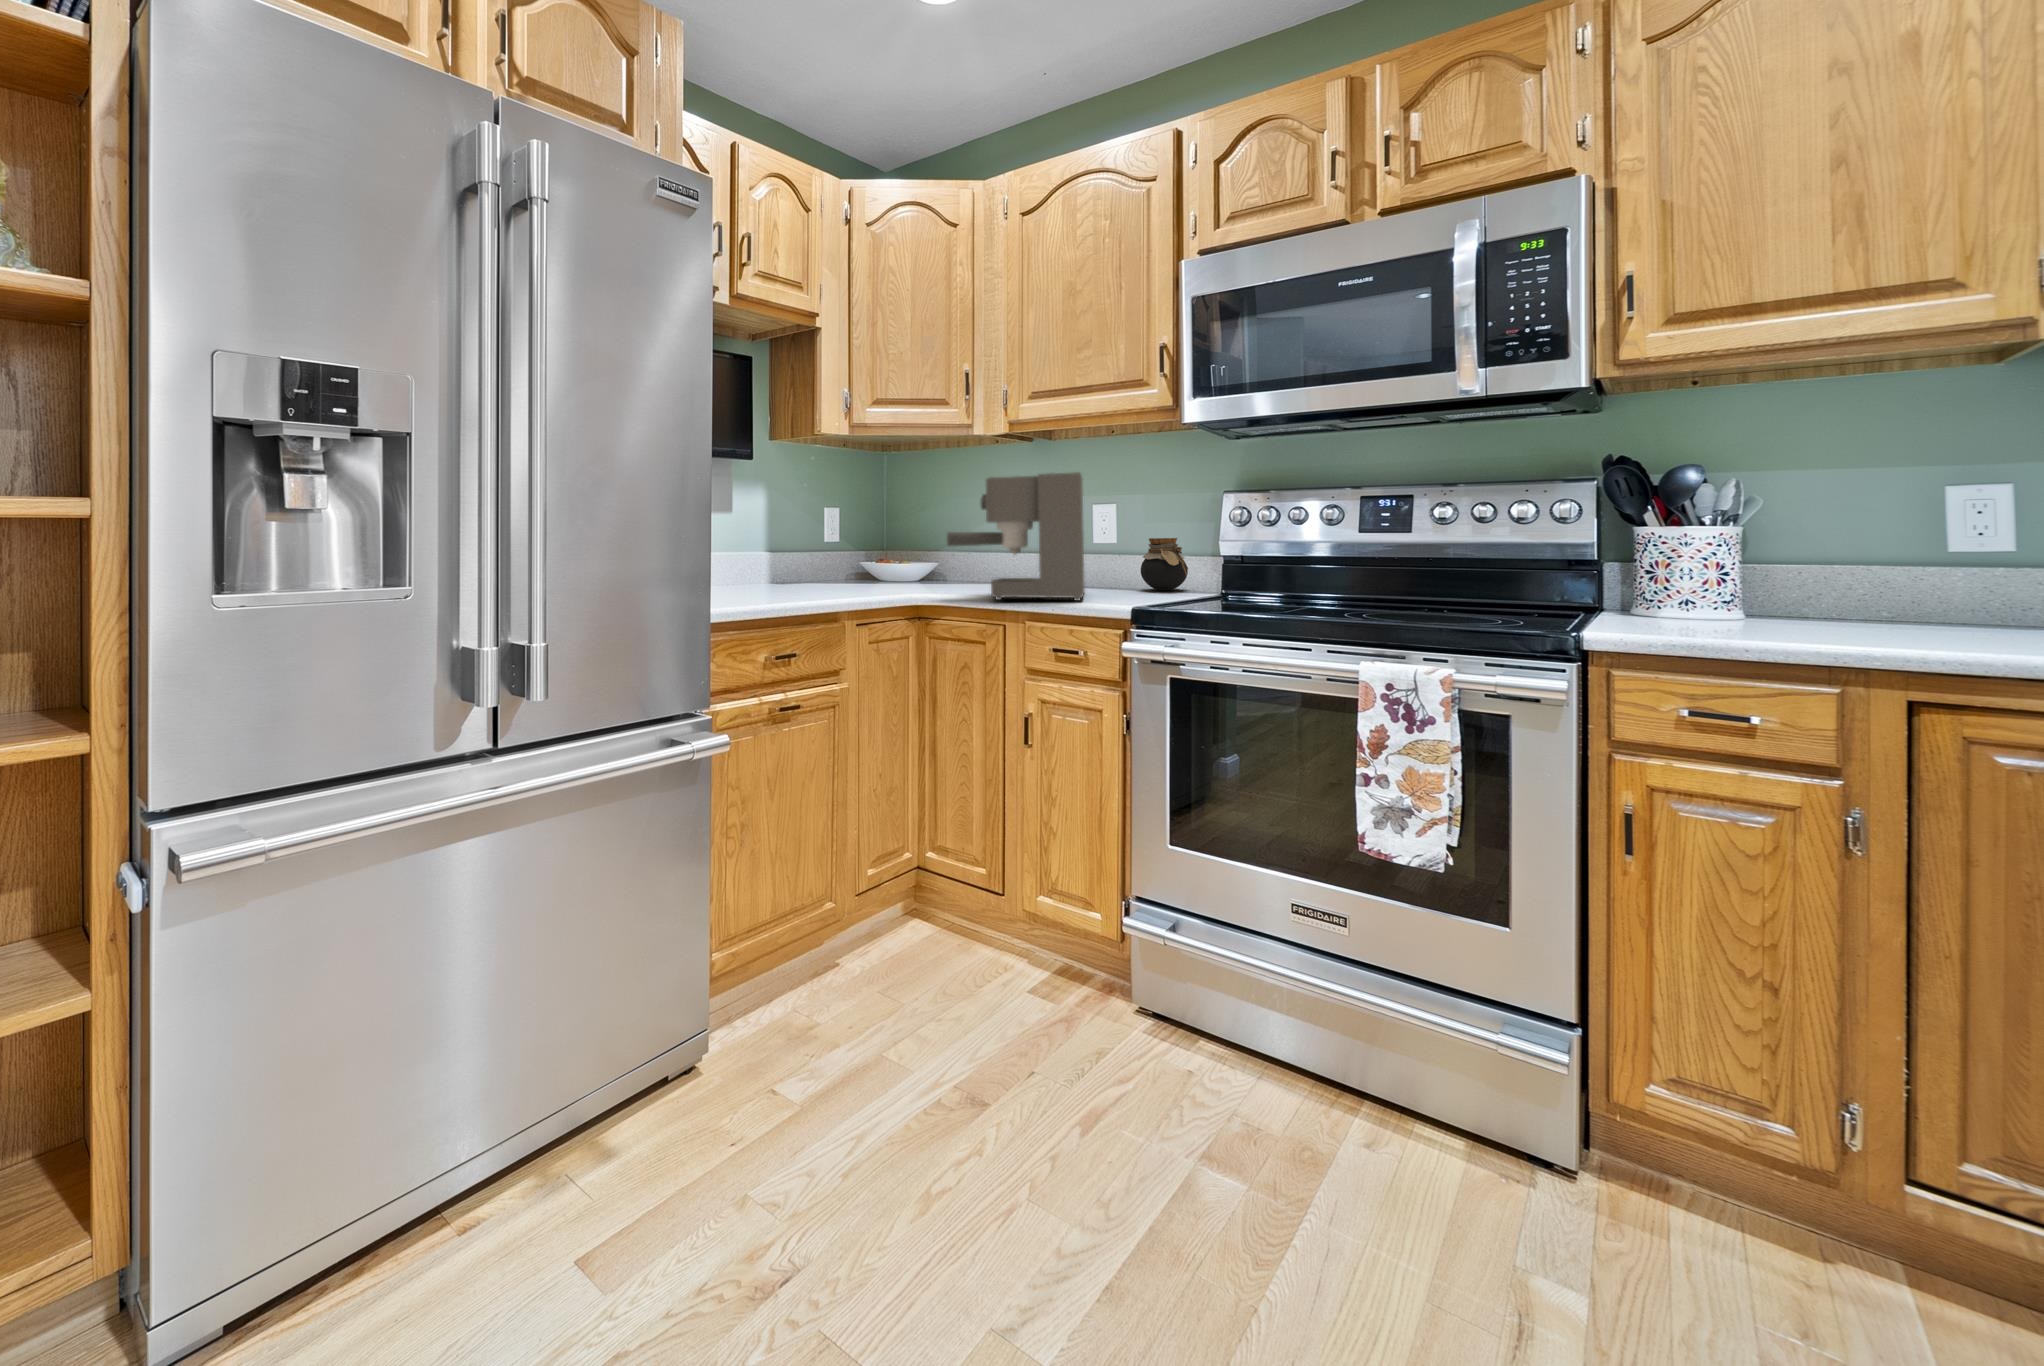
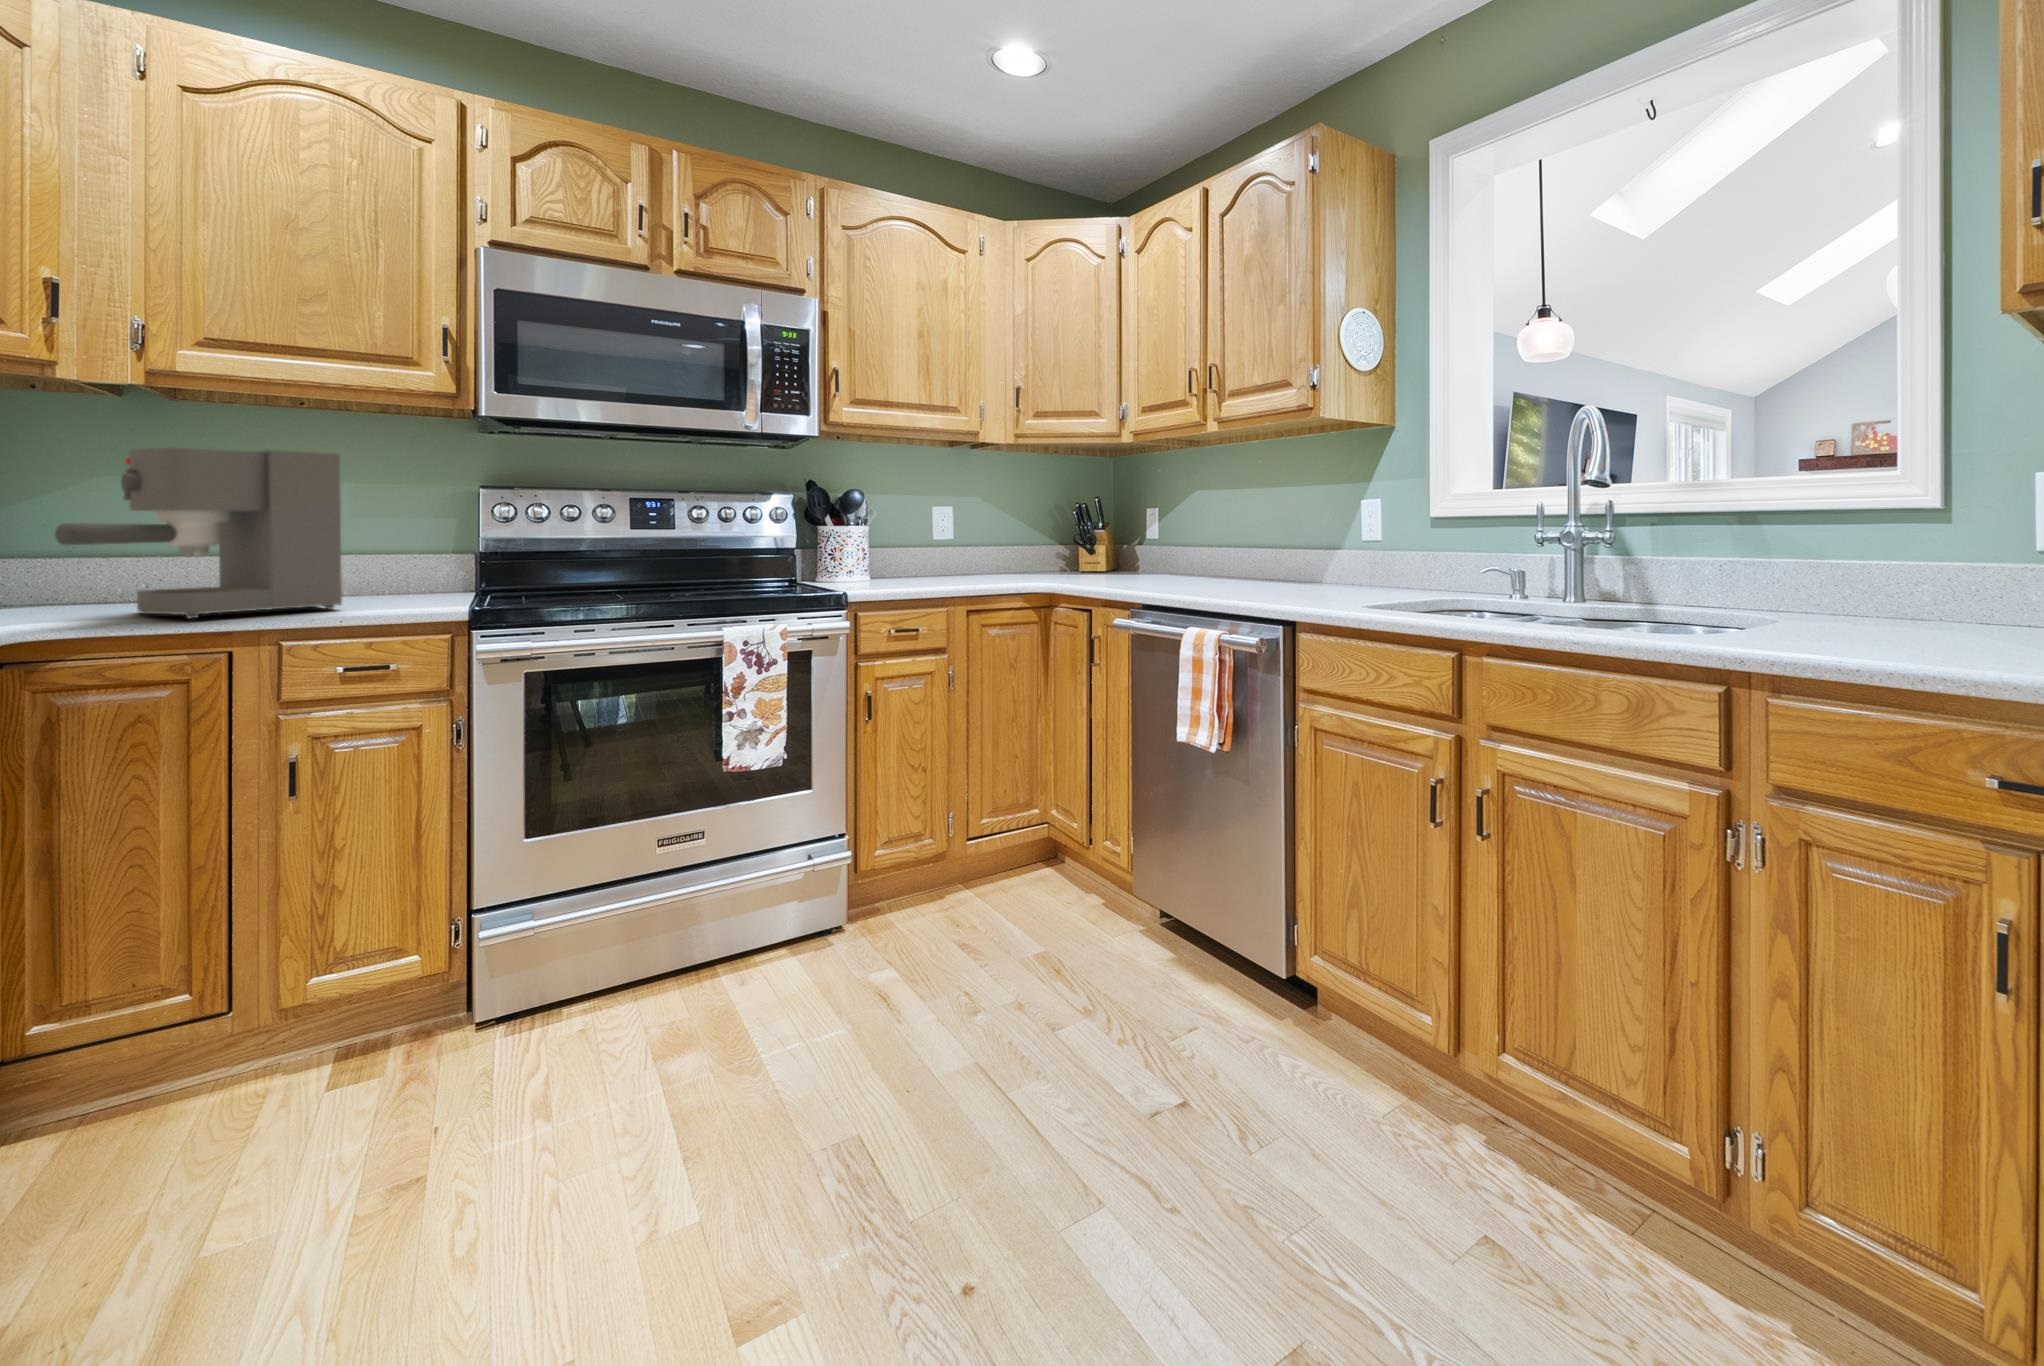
jar: present [1141,538,1188,590] -> none [365,534,439,593]

